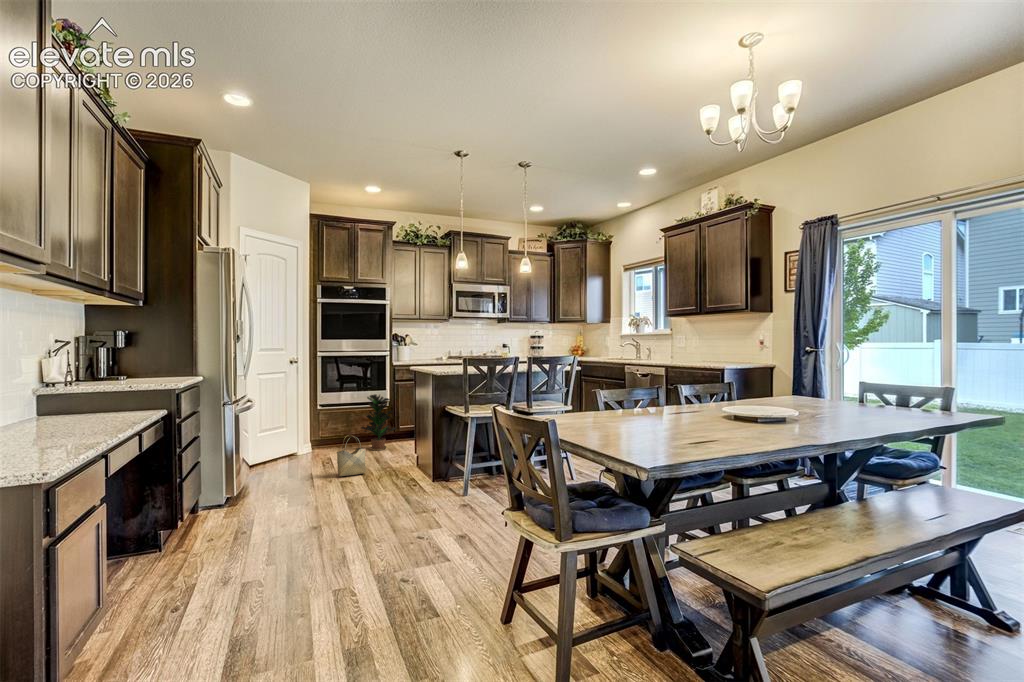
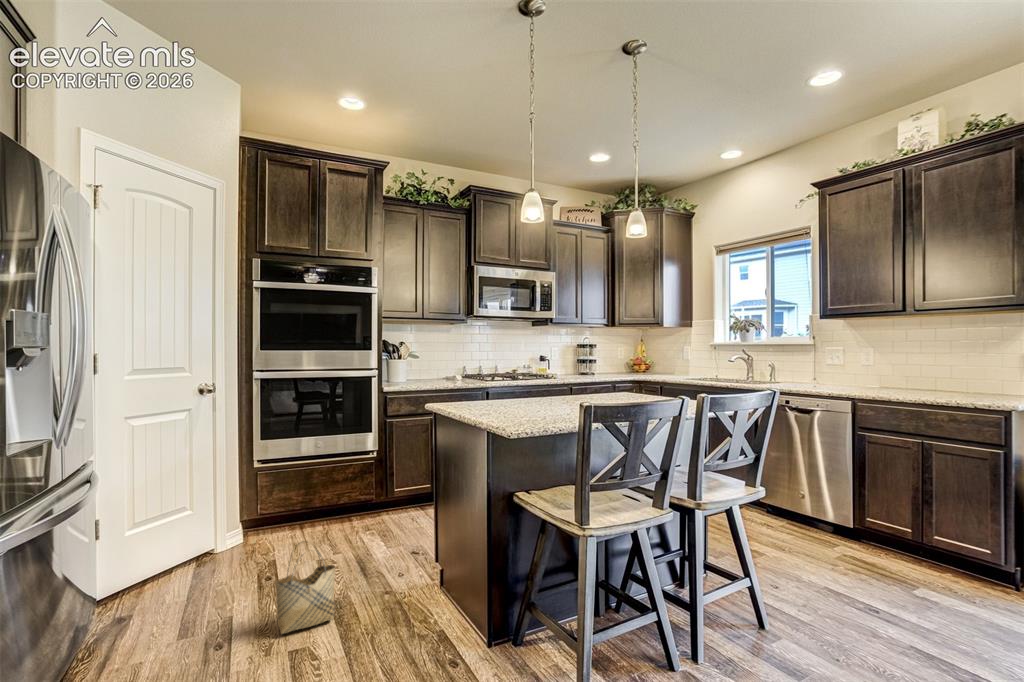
potted plant: present [361,394,396,451] -> none [326,442,388,540]

